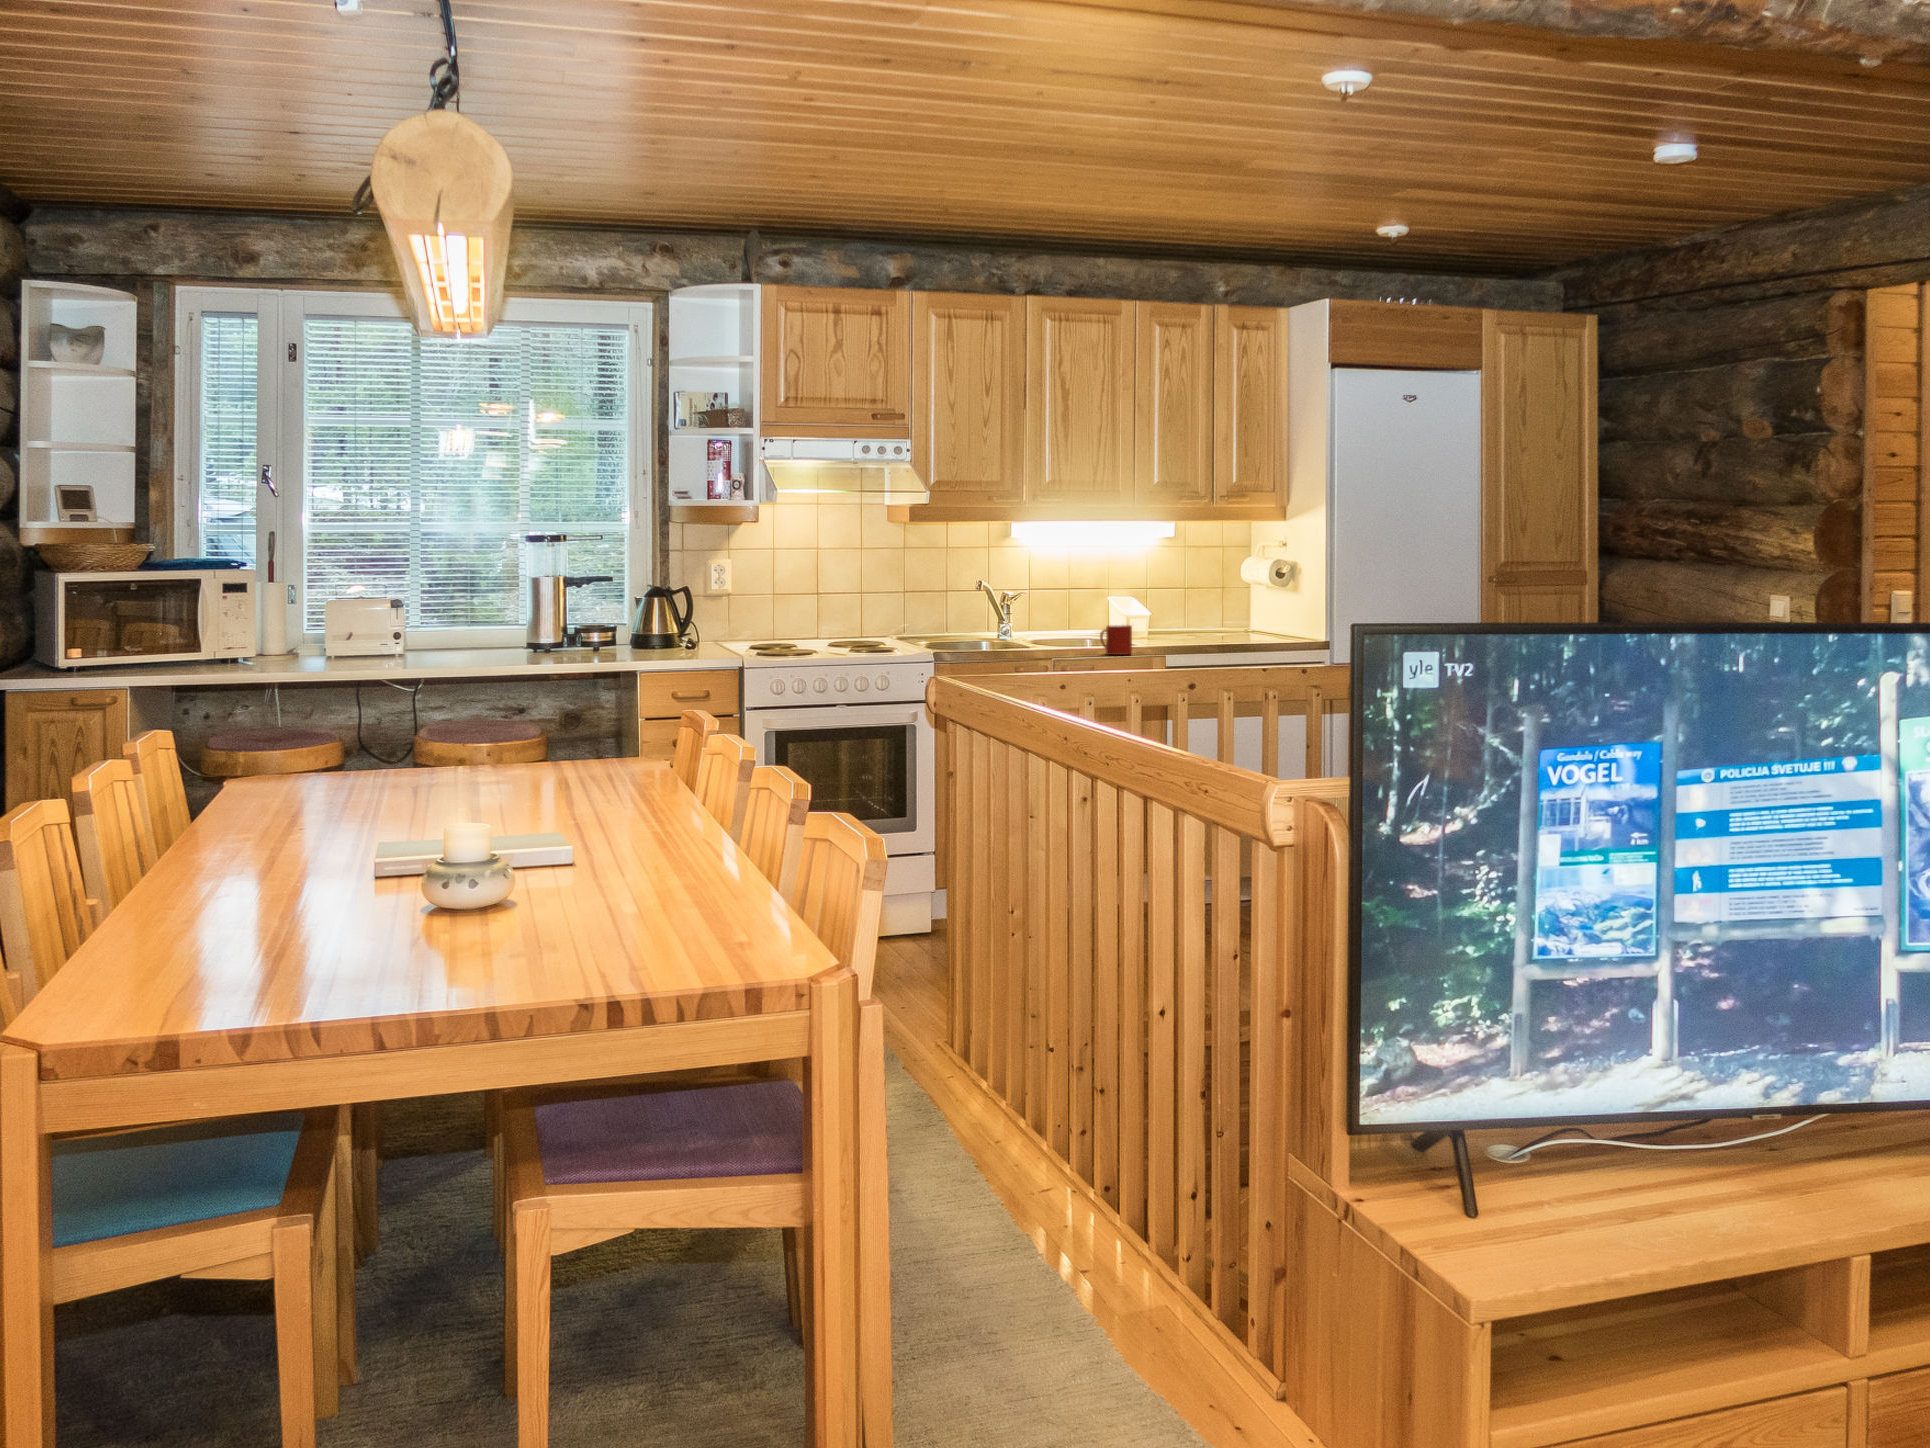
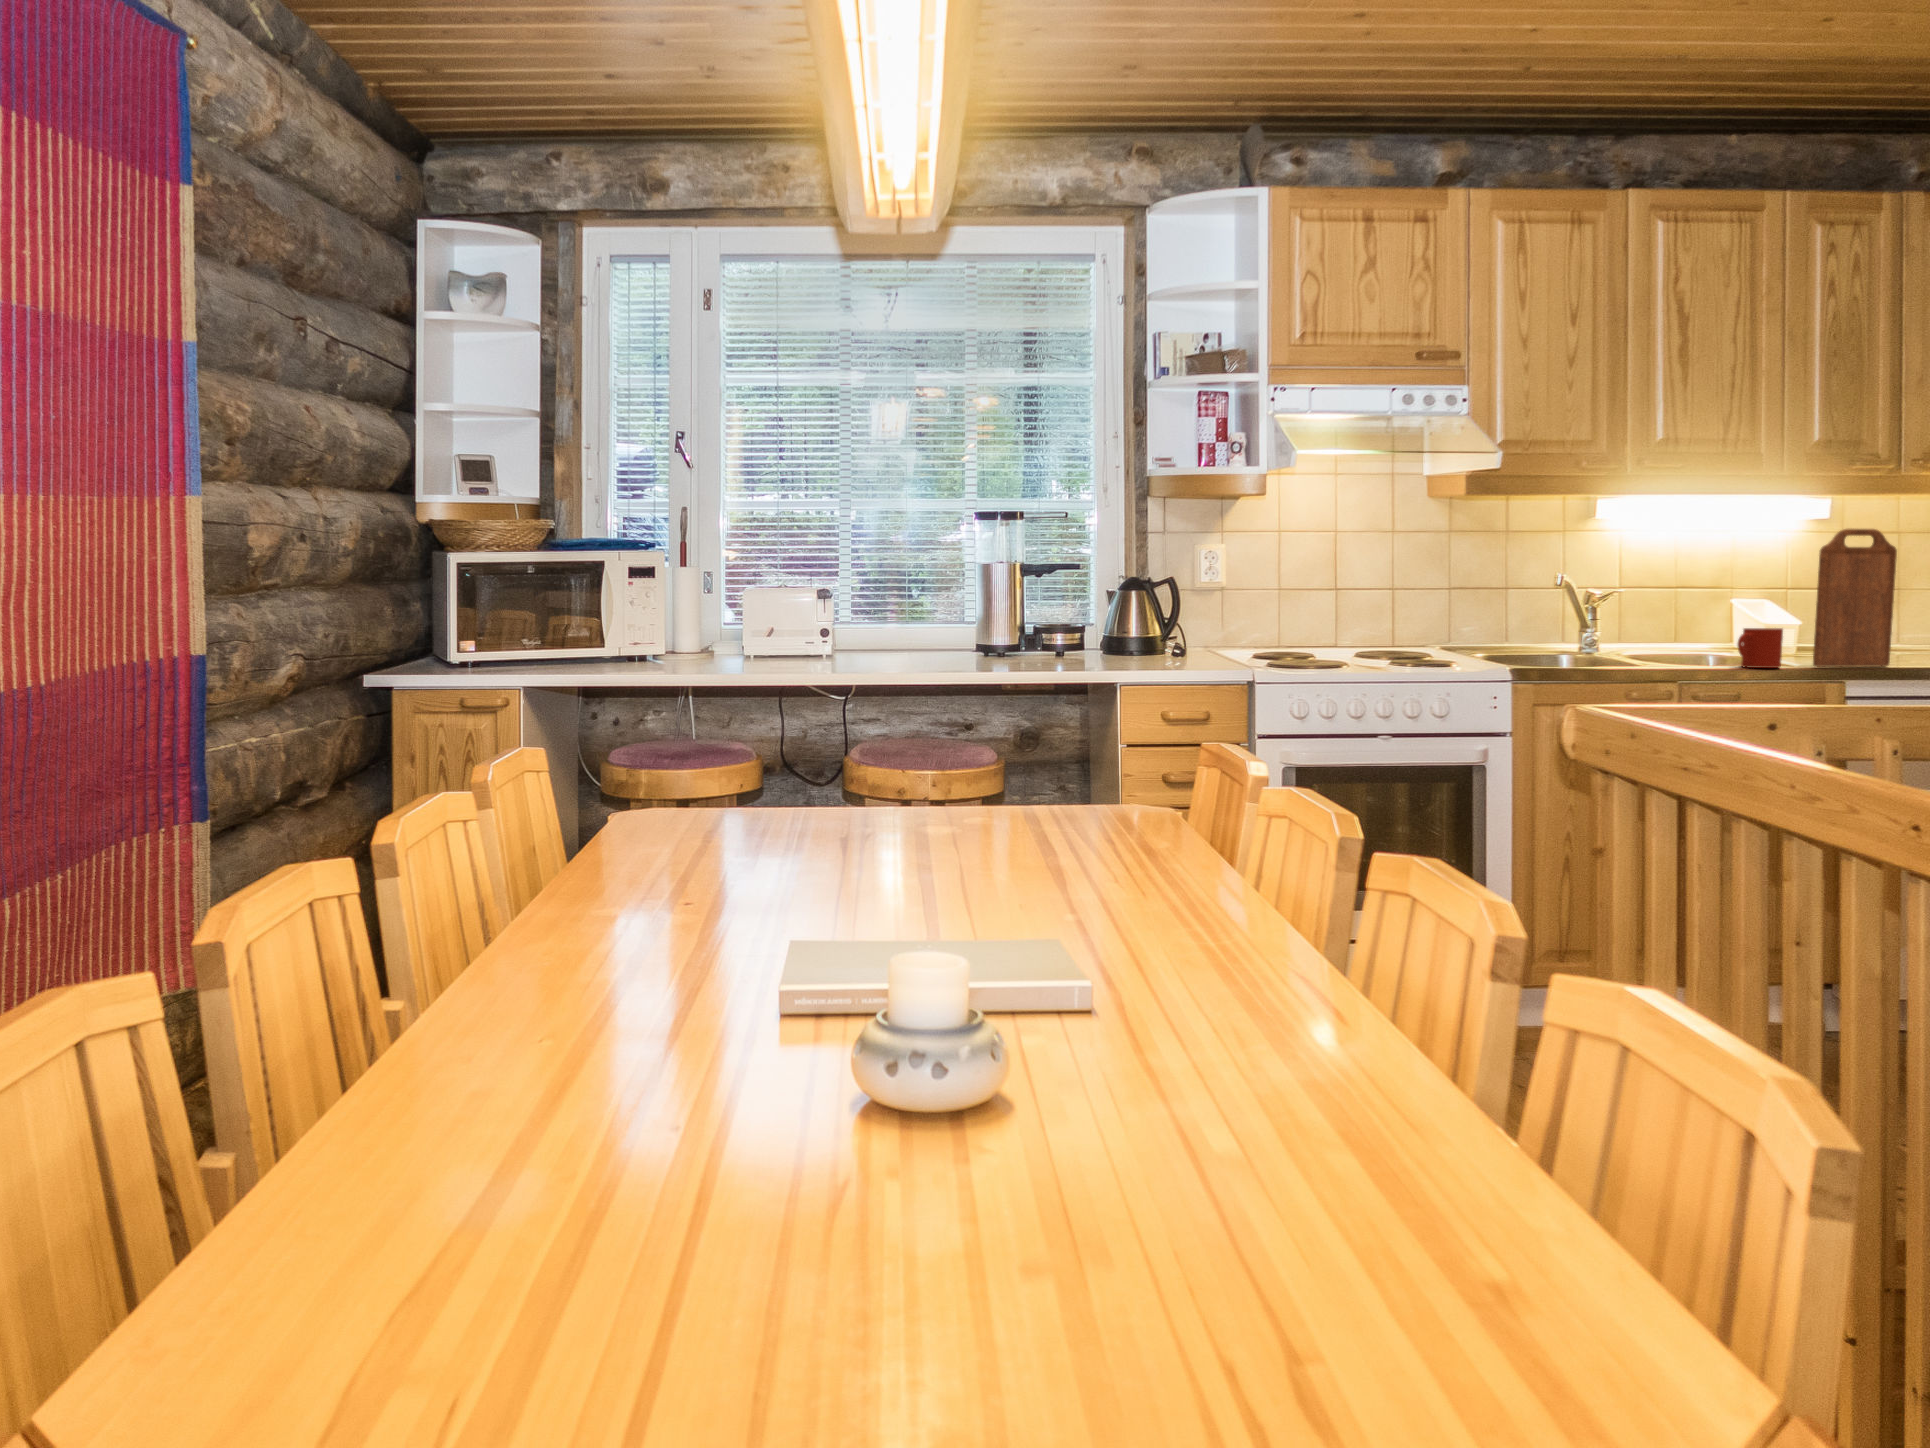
cutting board: none [1155,553,1209,654] -> present [1813,529,1897,667]

